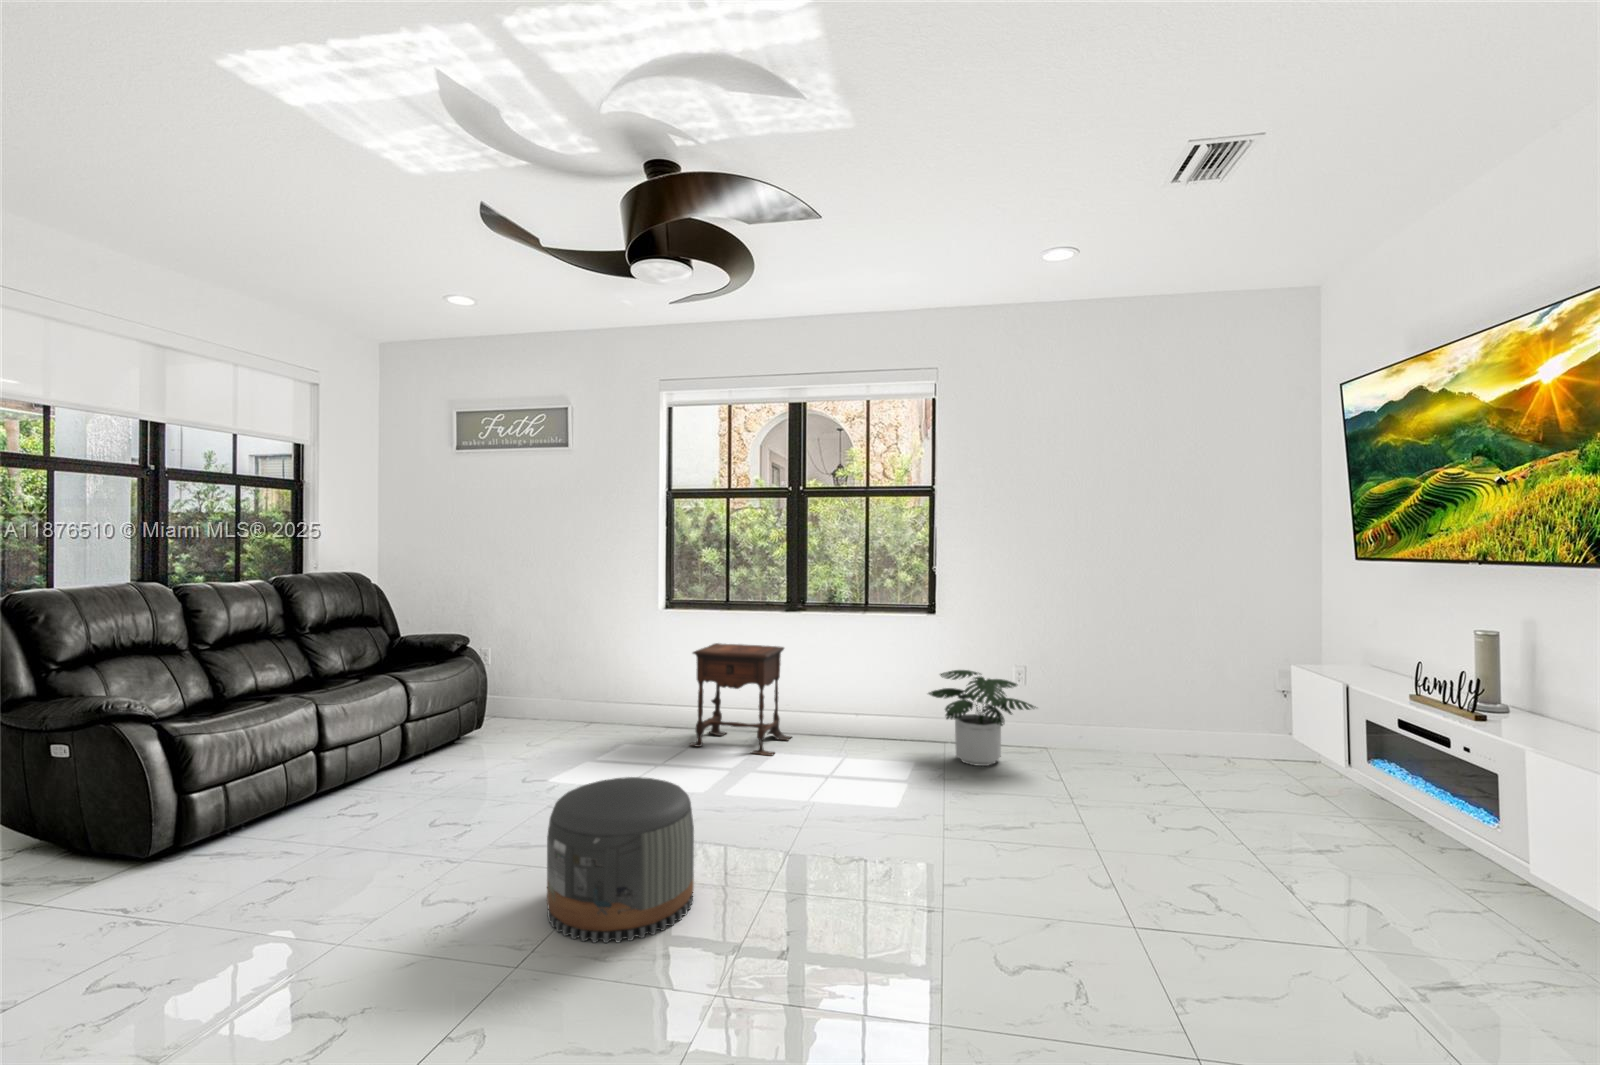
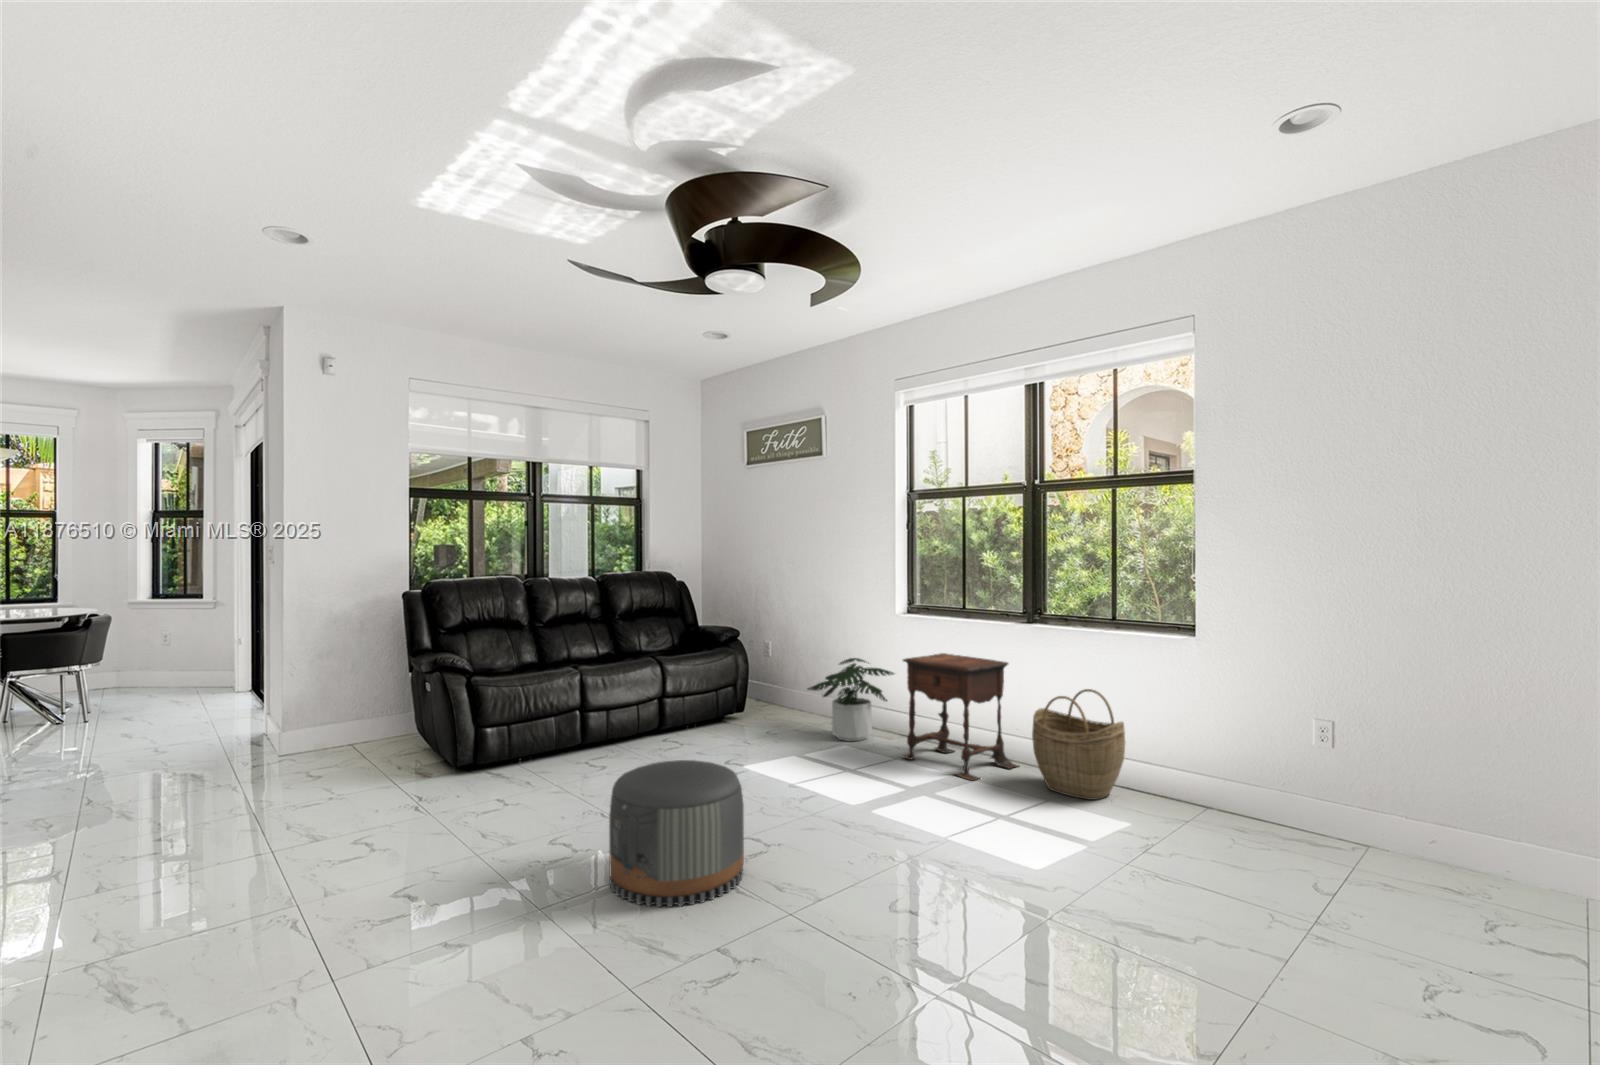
woven basket: none [821,664,893,755] -> present [1032,689,1125,800]
potted plant: present [928,670,1035,766] -> present [808,658,894,741]

